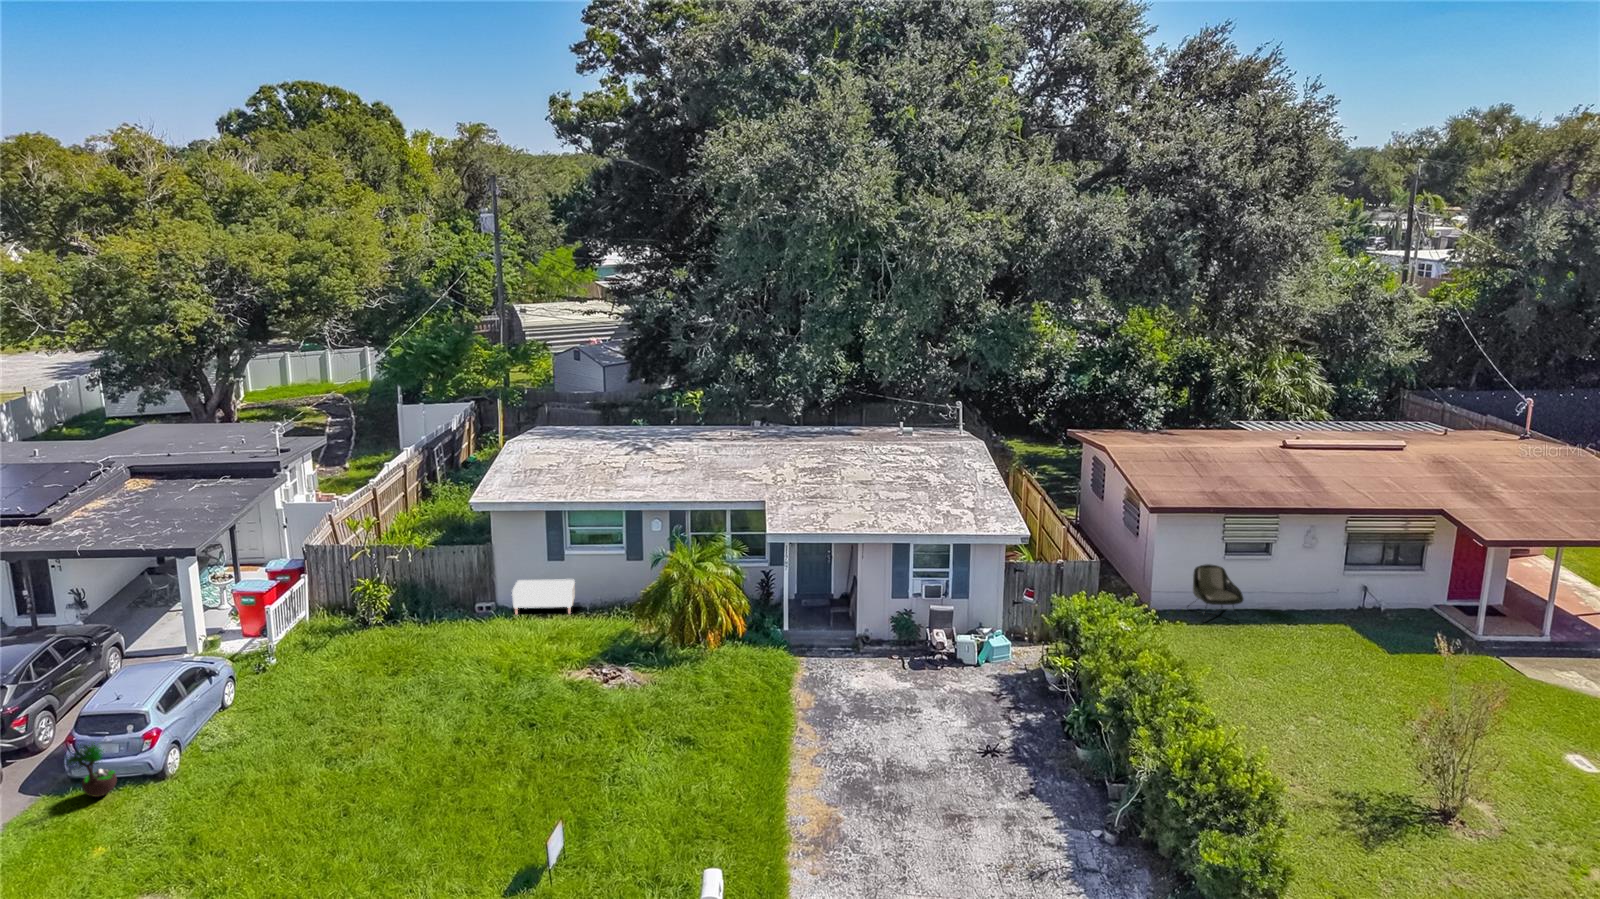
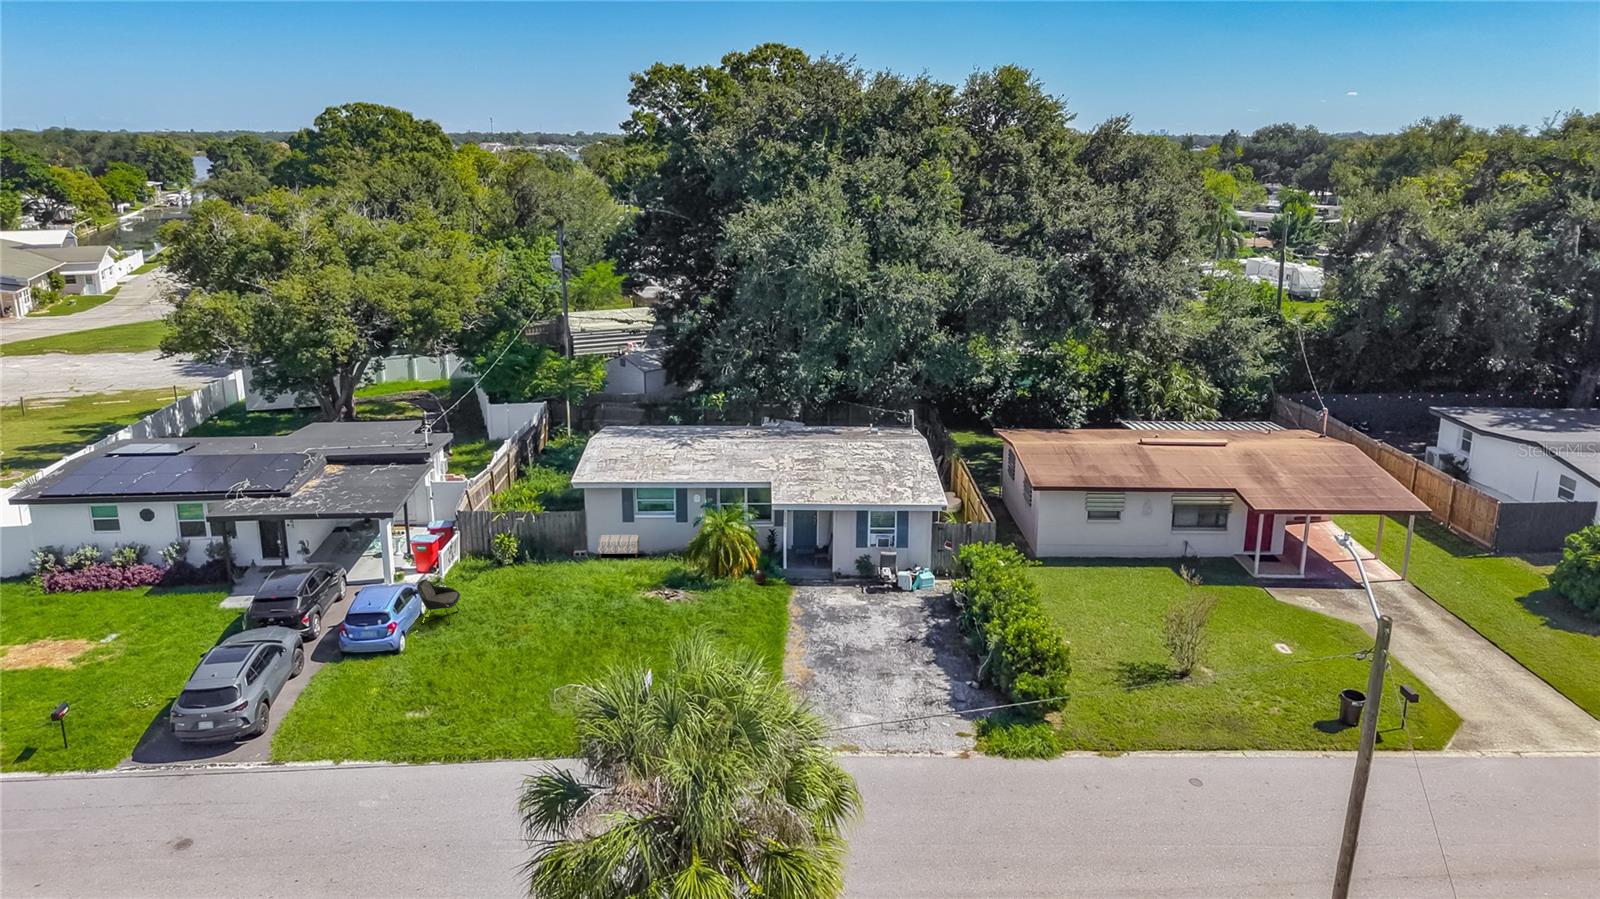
lounge chair: present [1193,564,1243,622] -> present [417,579,460,625]
potted tree: present [64,742,117,797] -> present [753,557,768,584]

